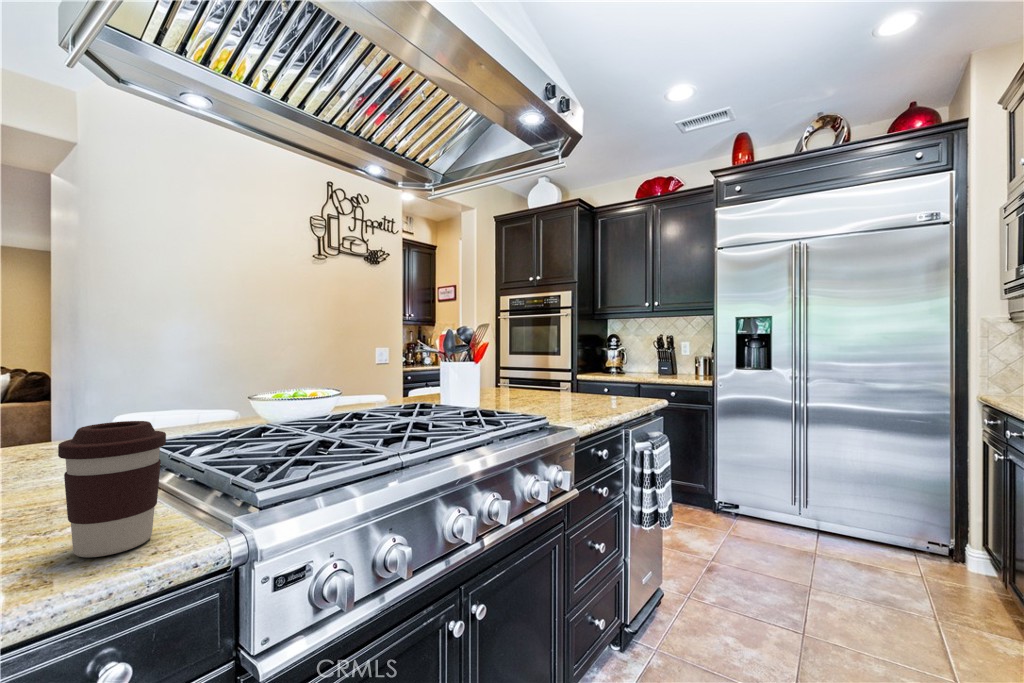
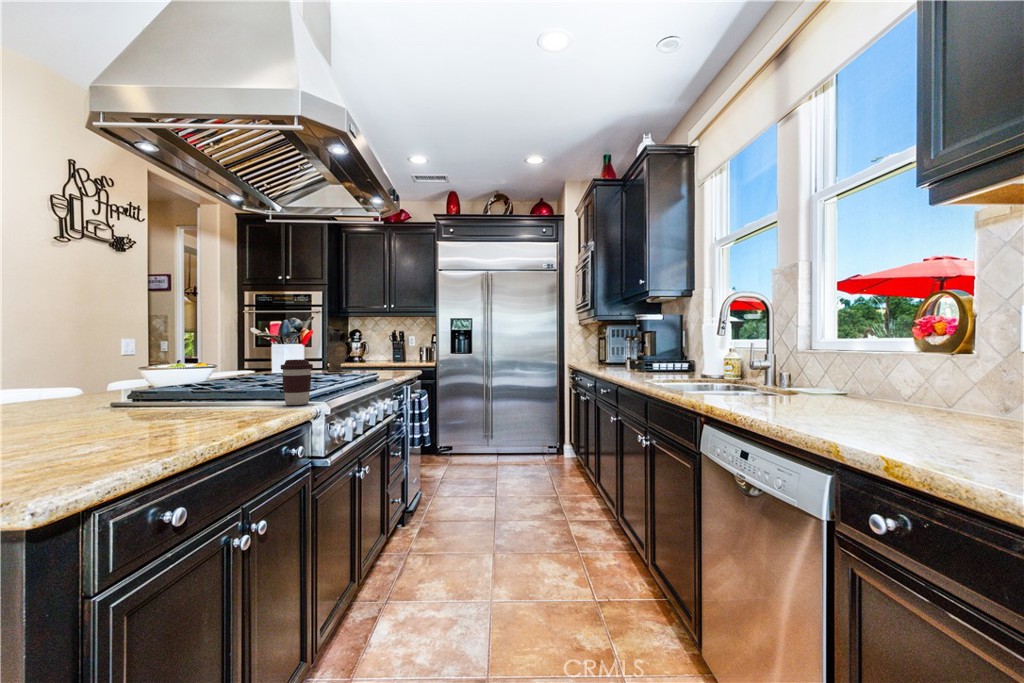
ceramic pitcher: none [519,331,547,396] -> present [326,326,347,371]

